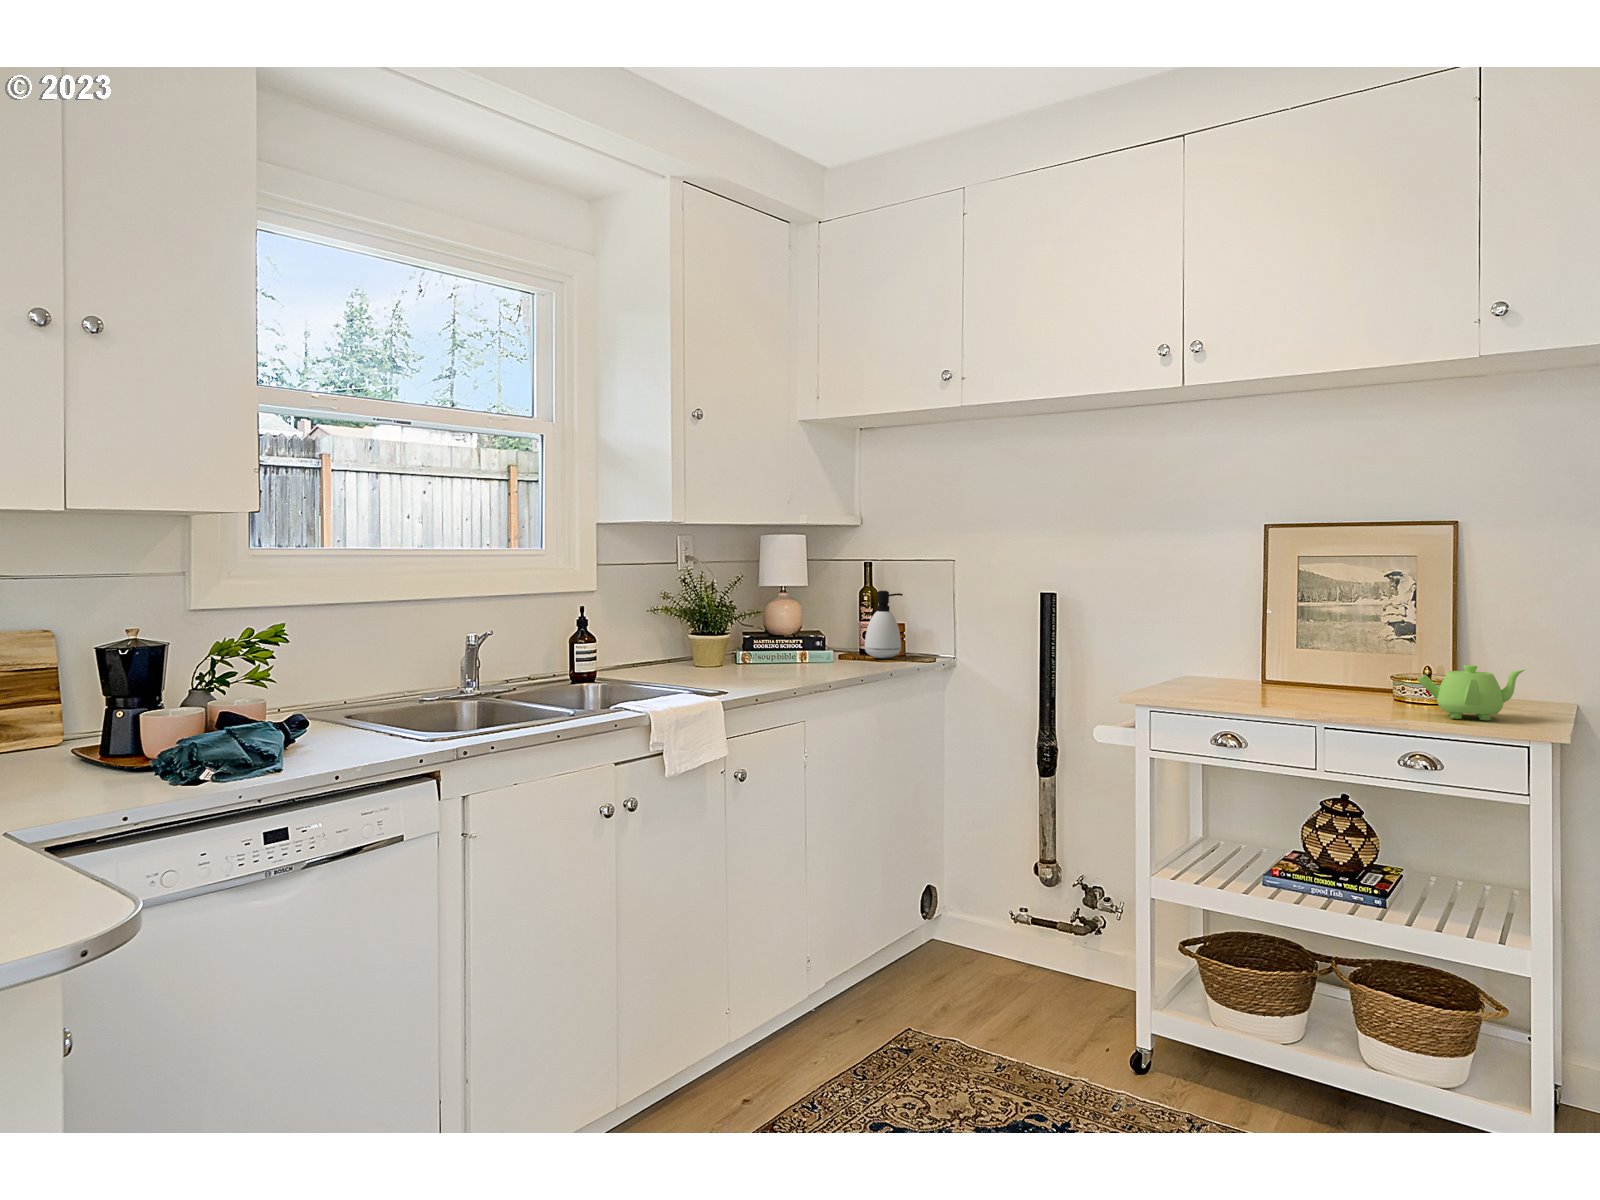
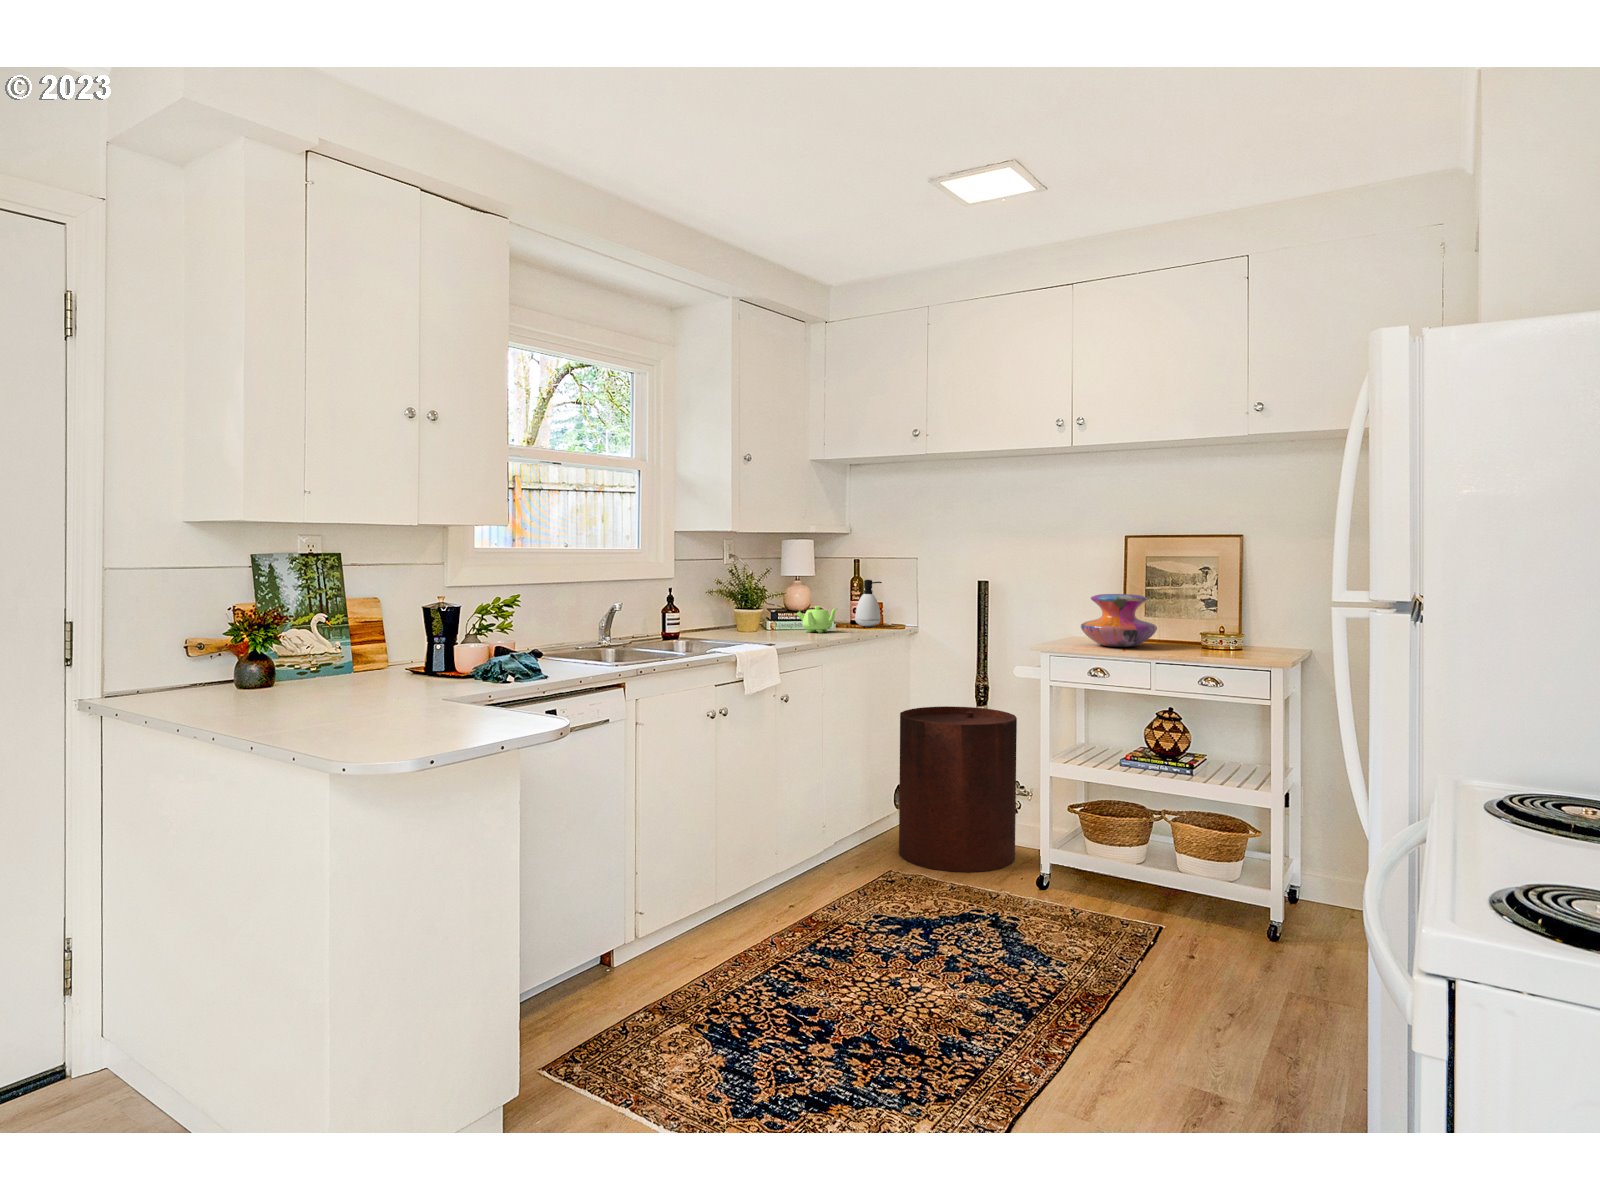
decorative vase: none [1199,615,1321,698] -> present [1081,594,1157,647]
teapot: present [1418,665,1525,720] -> present [797,606,837,633]
trash can: none [924,777,1100,1037] -> present [899,706,1017,872]

